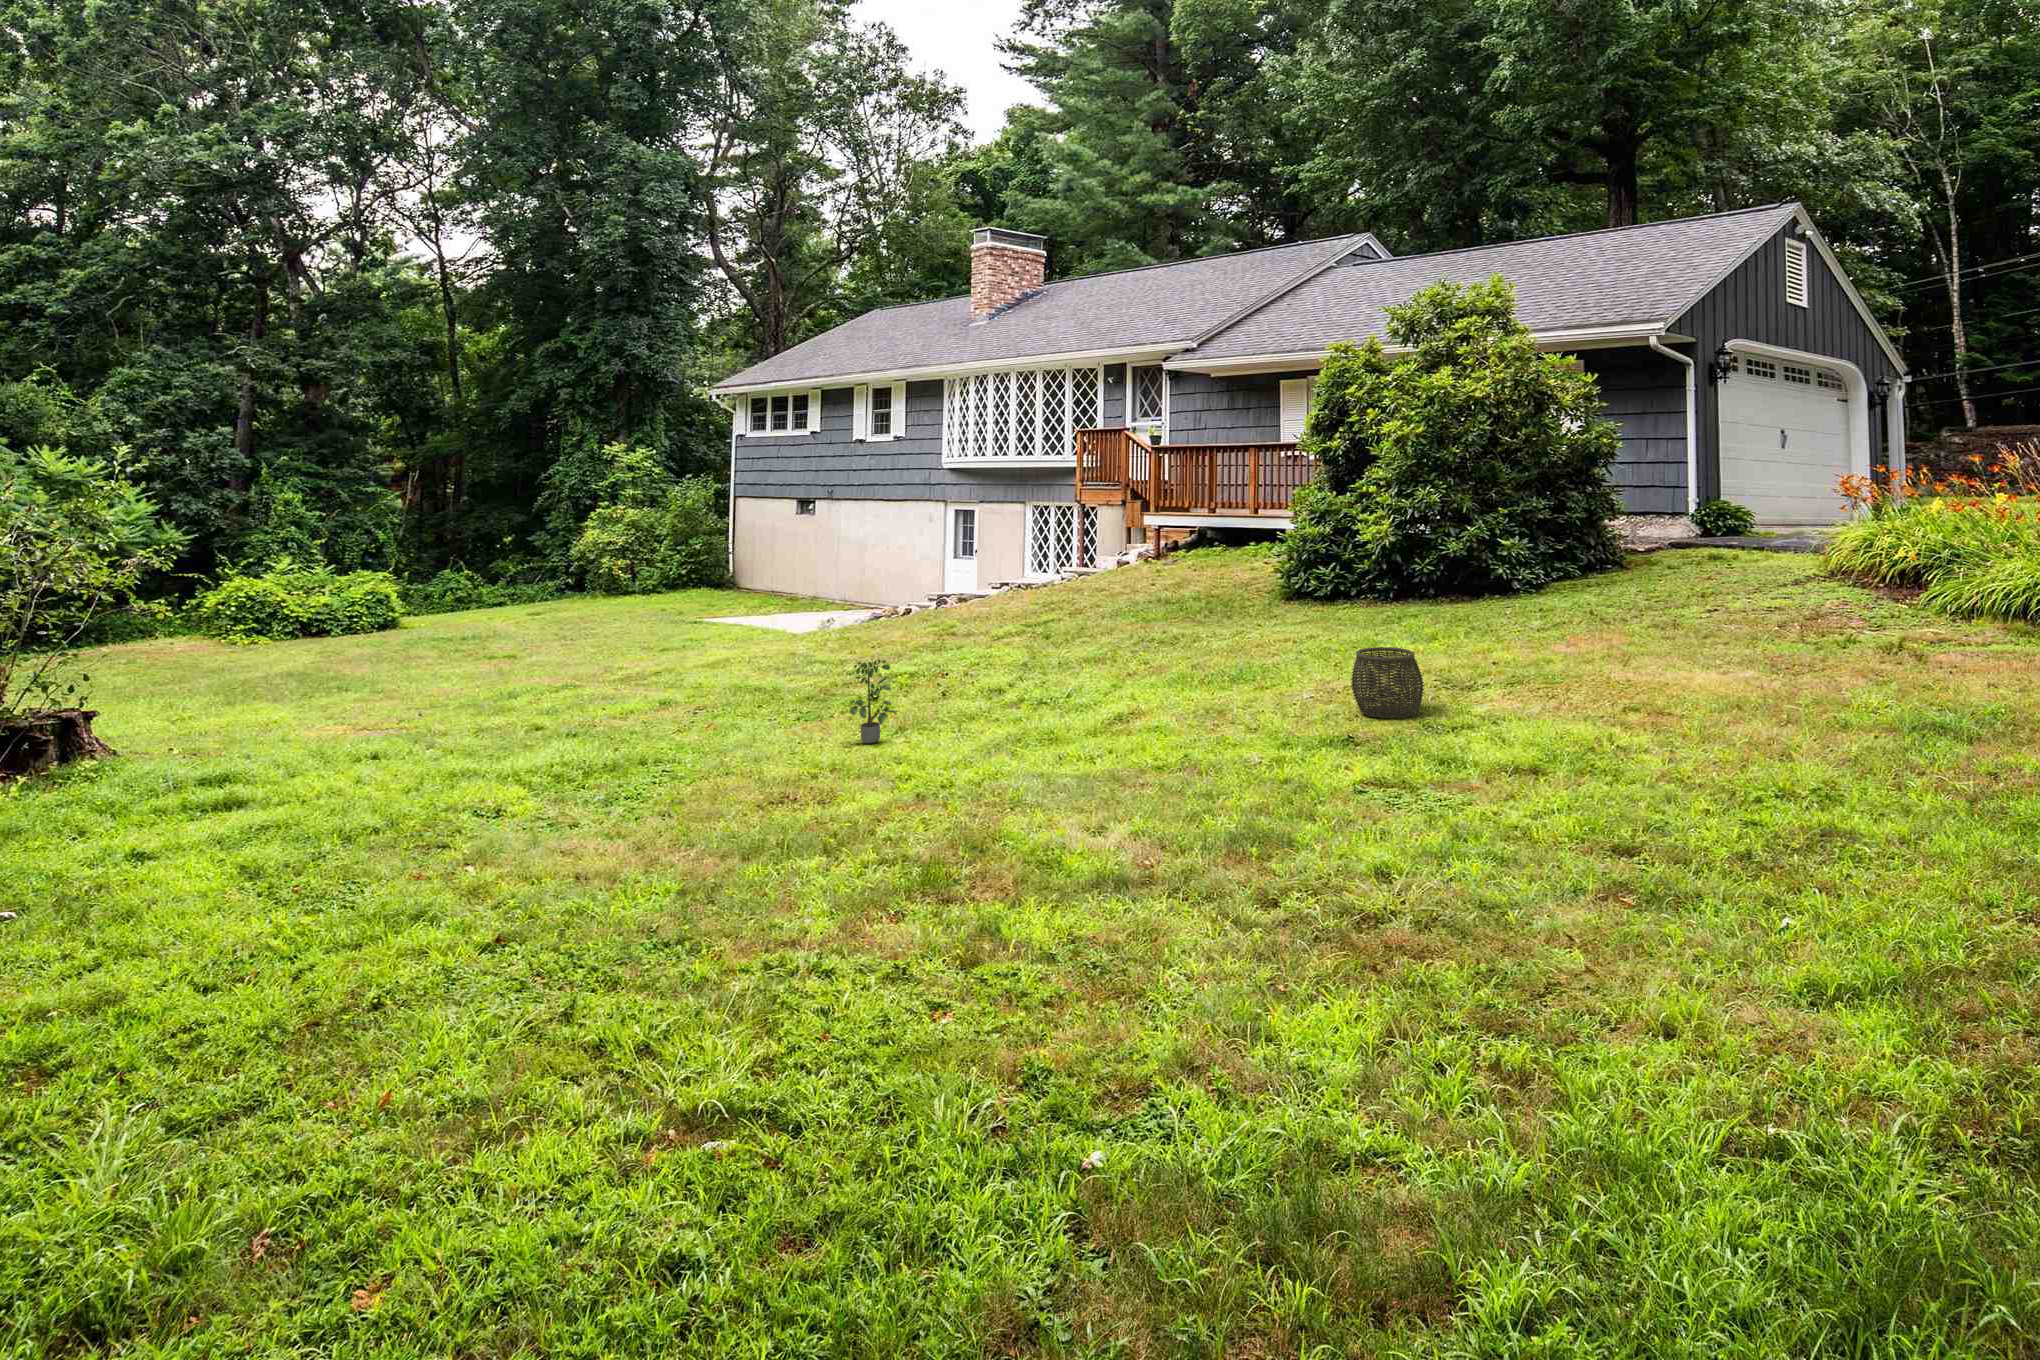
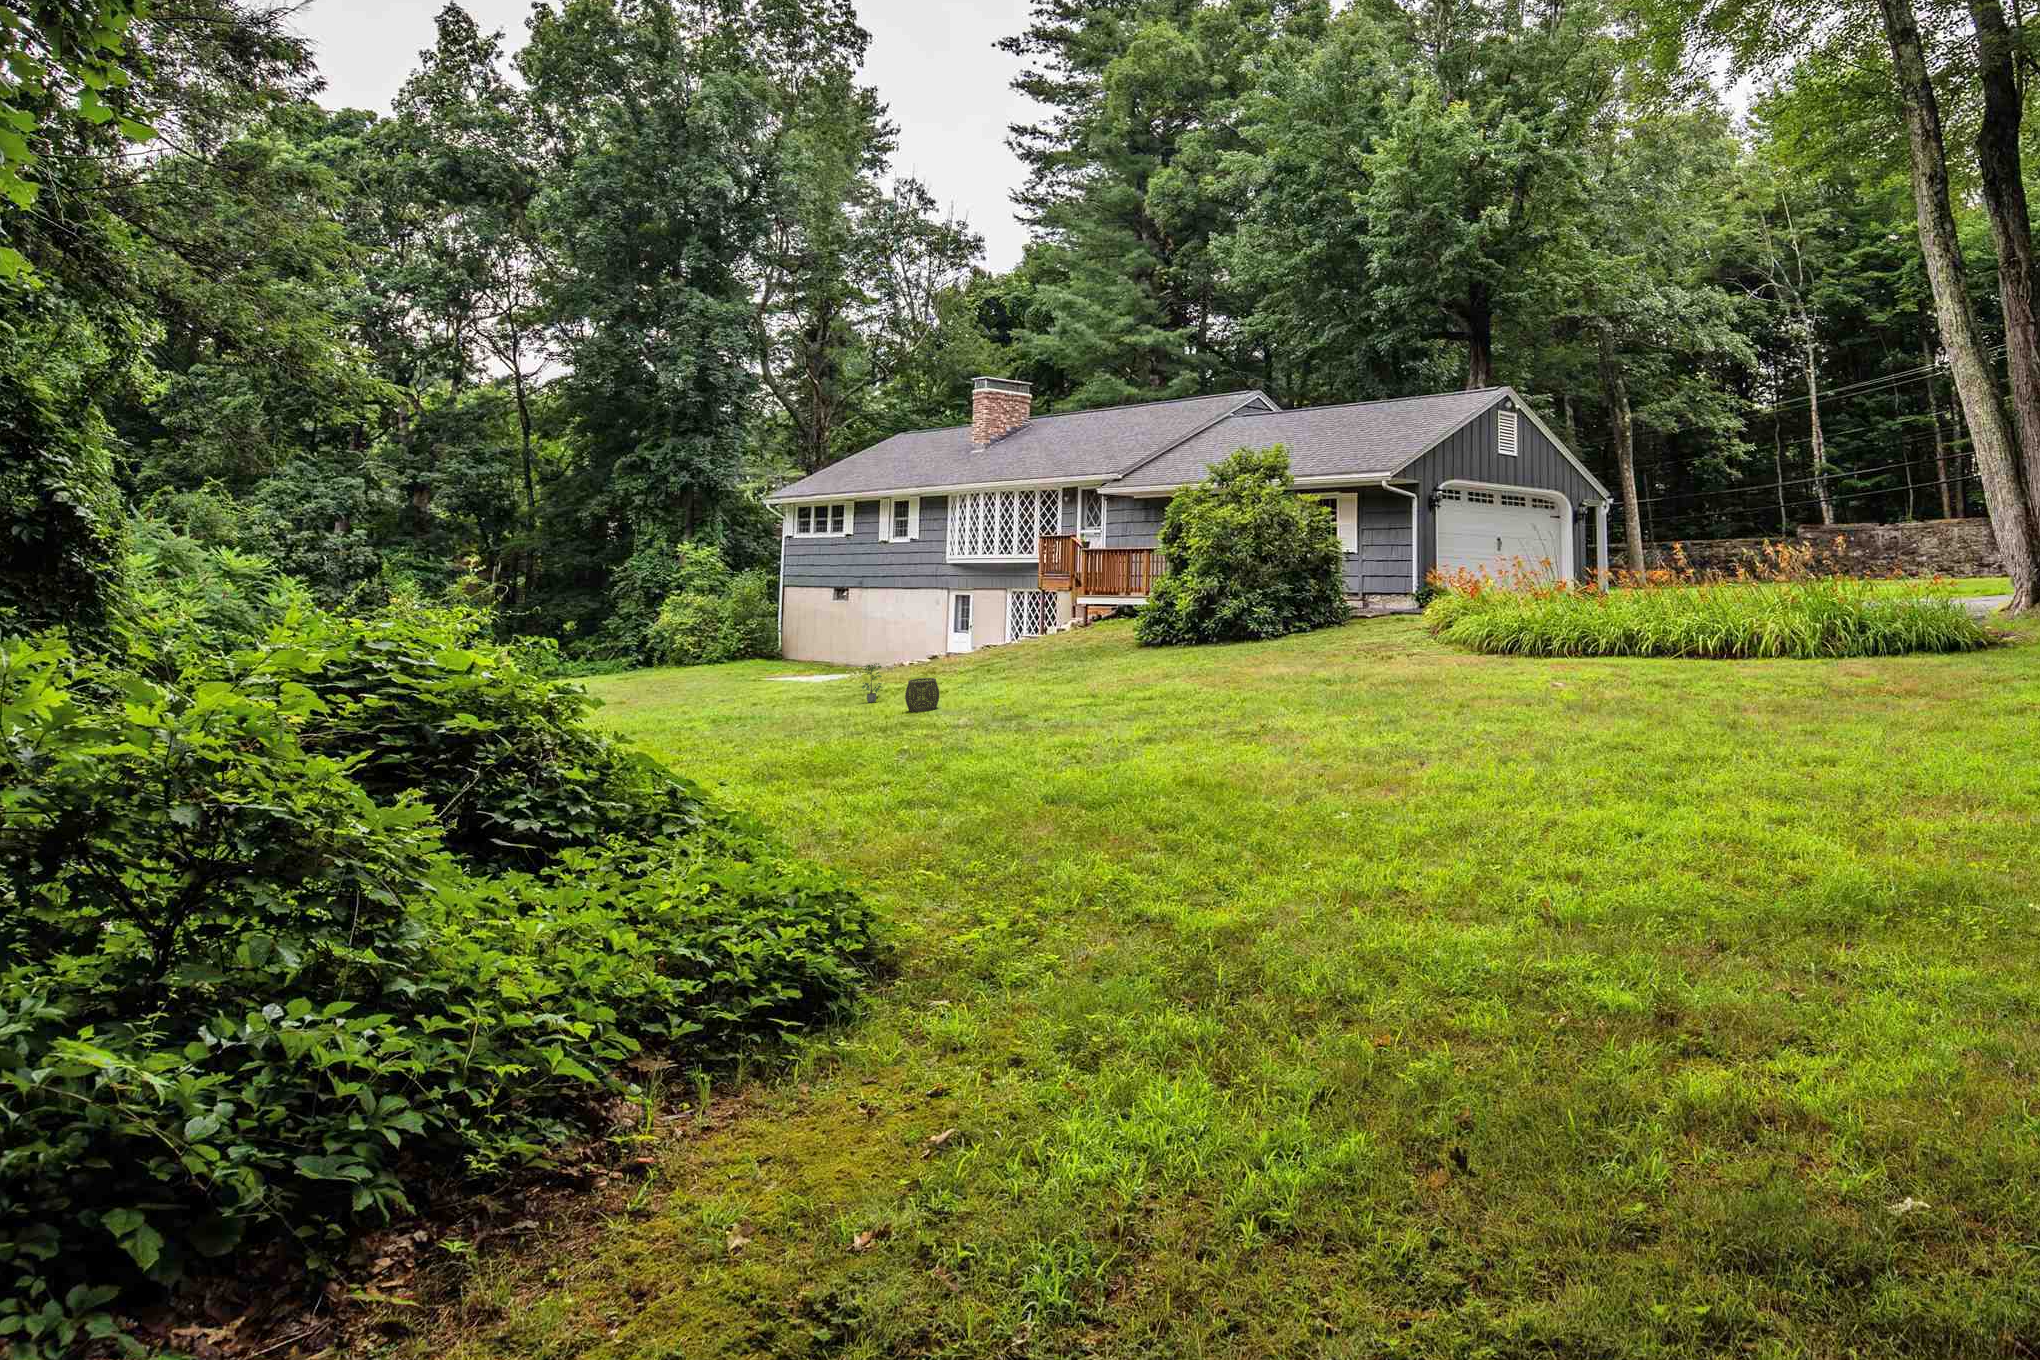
woven basket: present [1351,647,1424,719] -> present [905,678,939,712]

